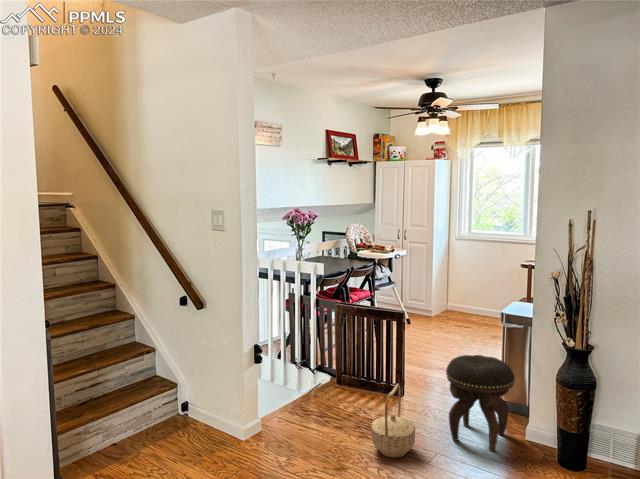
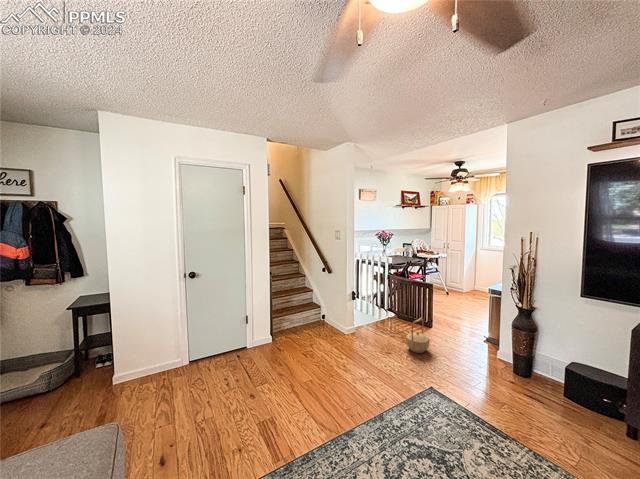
footstool: present [446,355,515,451] -> none [449,308,489,359]

